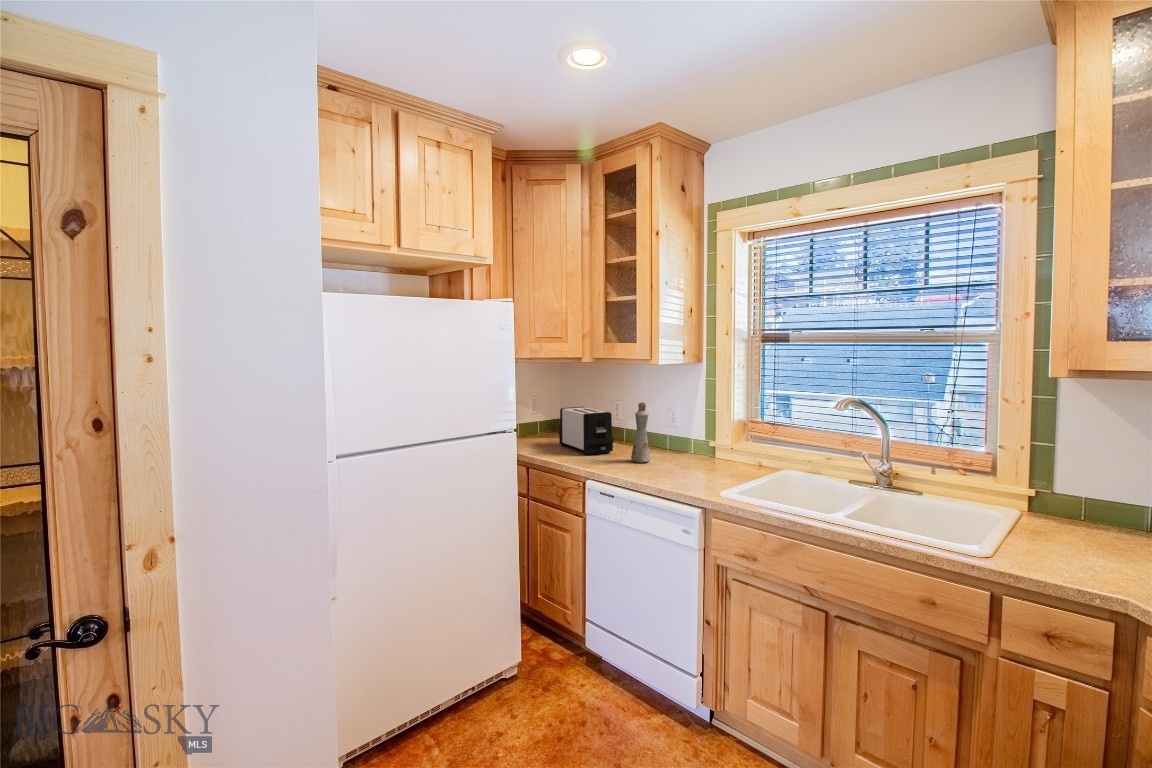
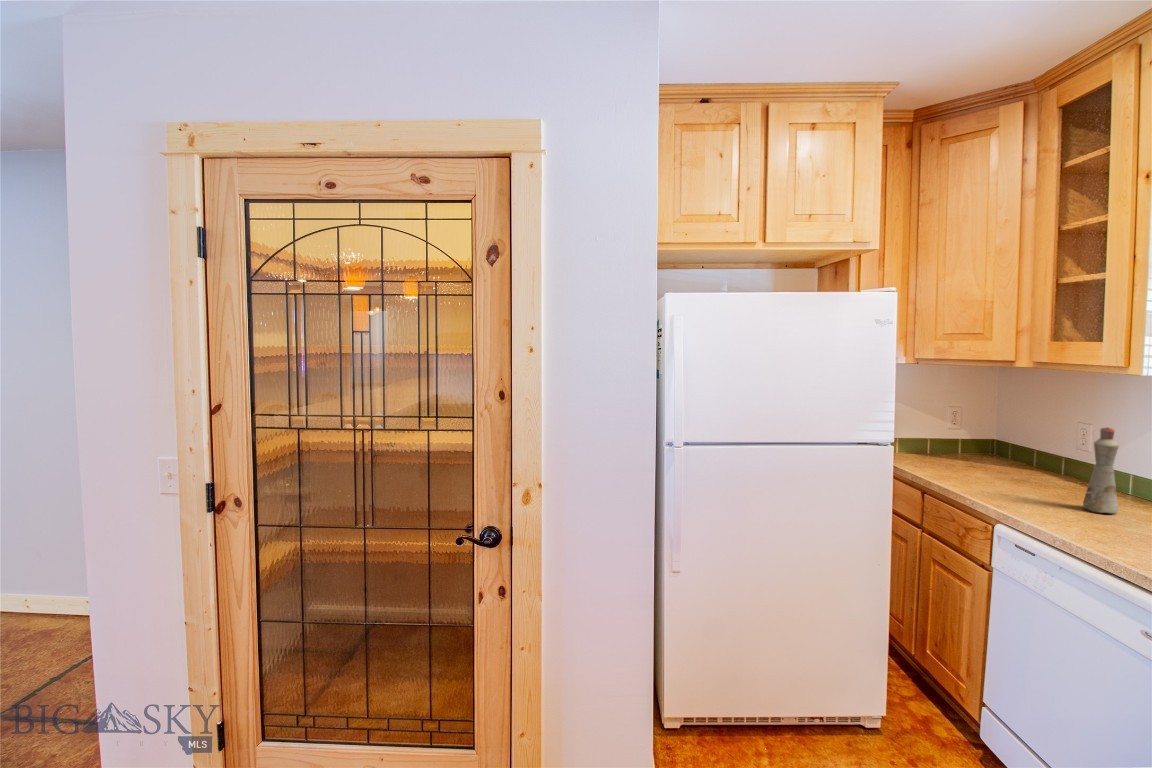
toaster: present [559,407,614,455] -> none [978,425,1060,492]

